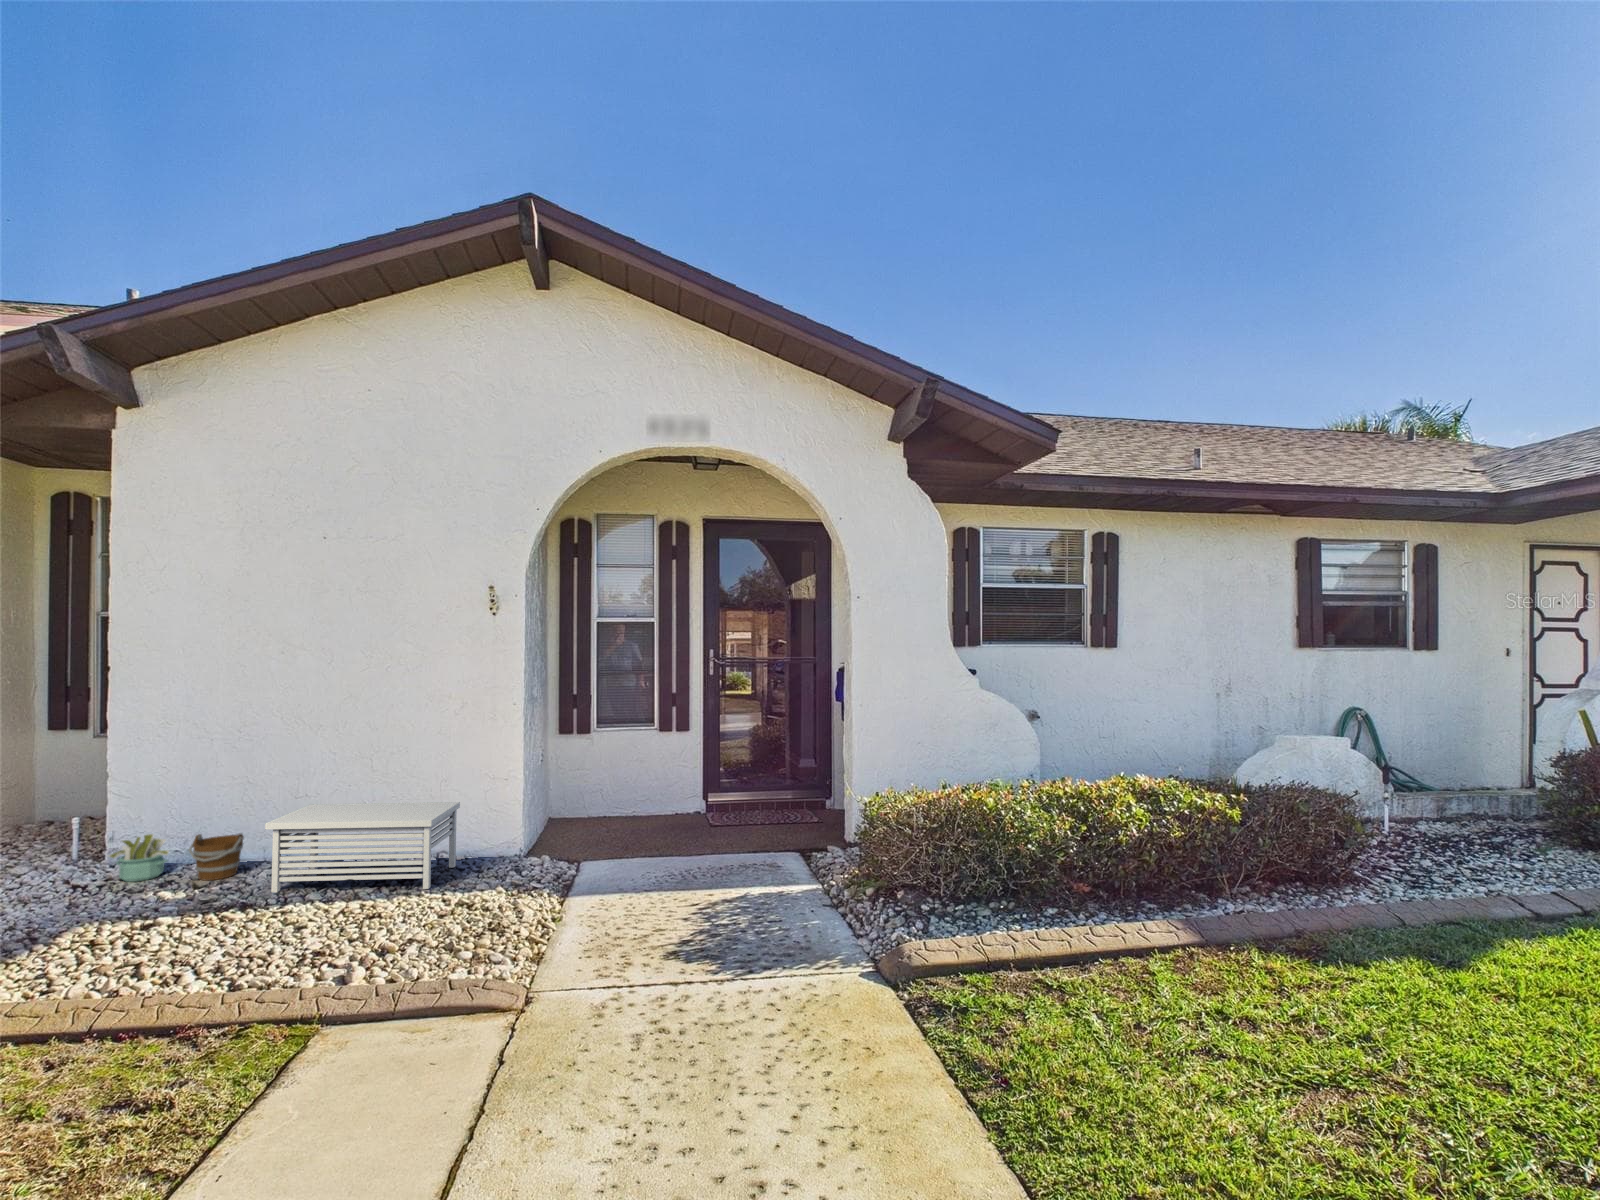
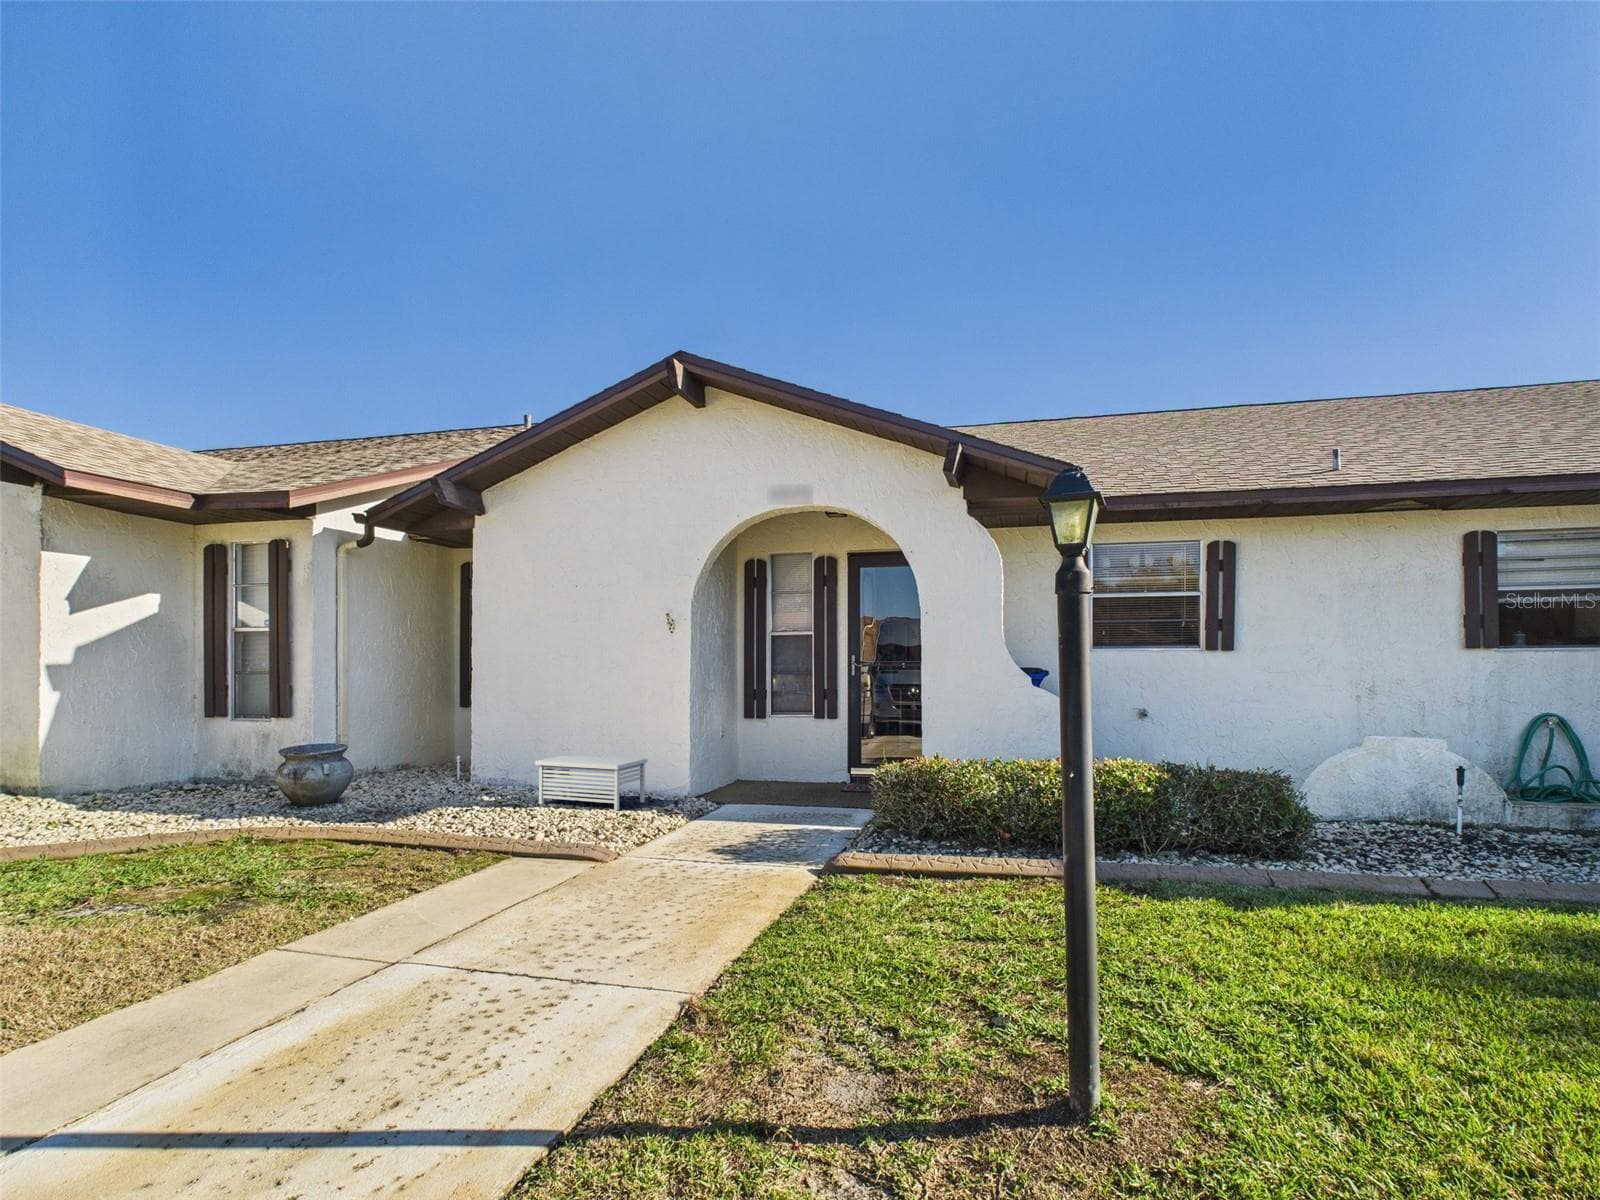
decorative plant: present [108,834,169,882] -> none [469,766,499,793]
bucket: present [189,834,244,880] -> none [506,768,535,796]

